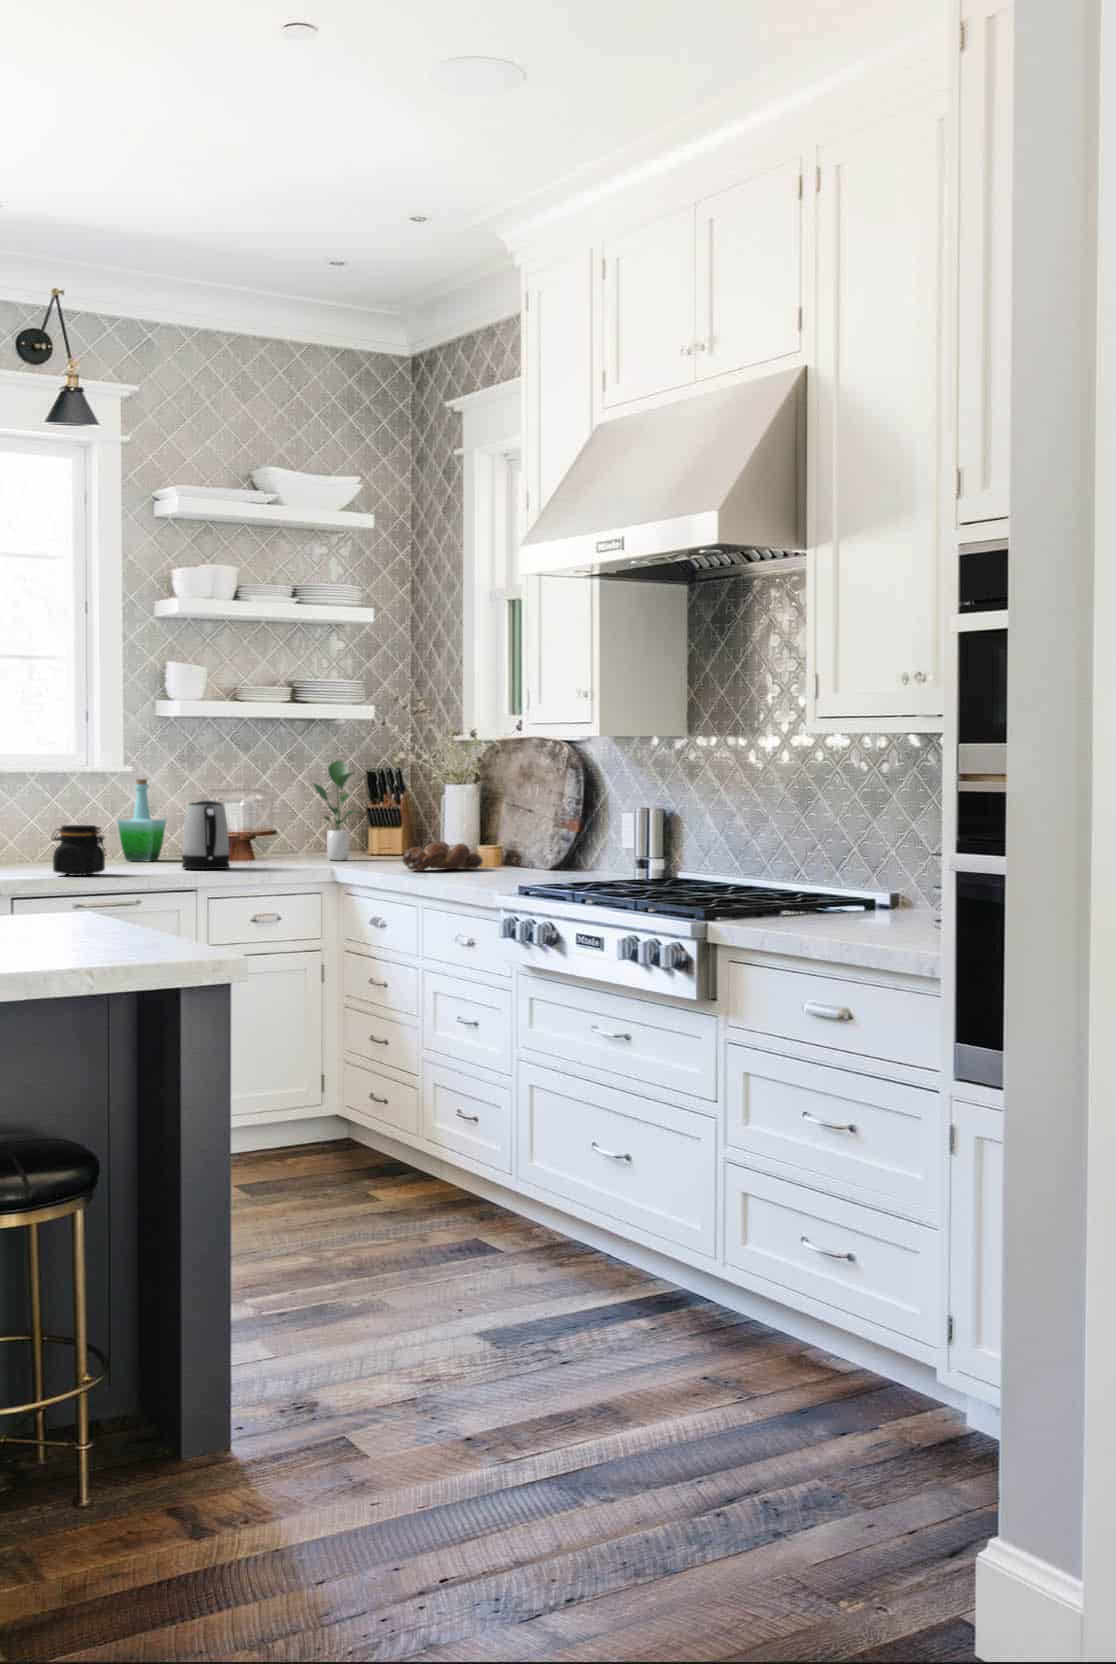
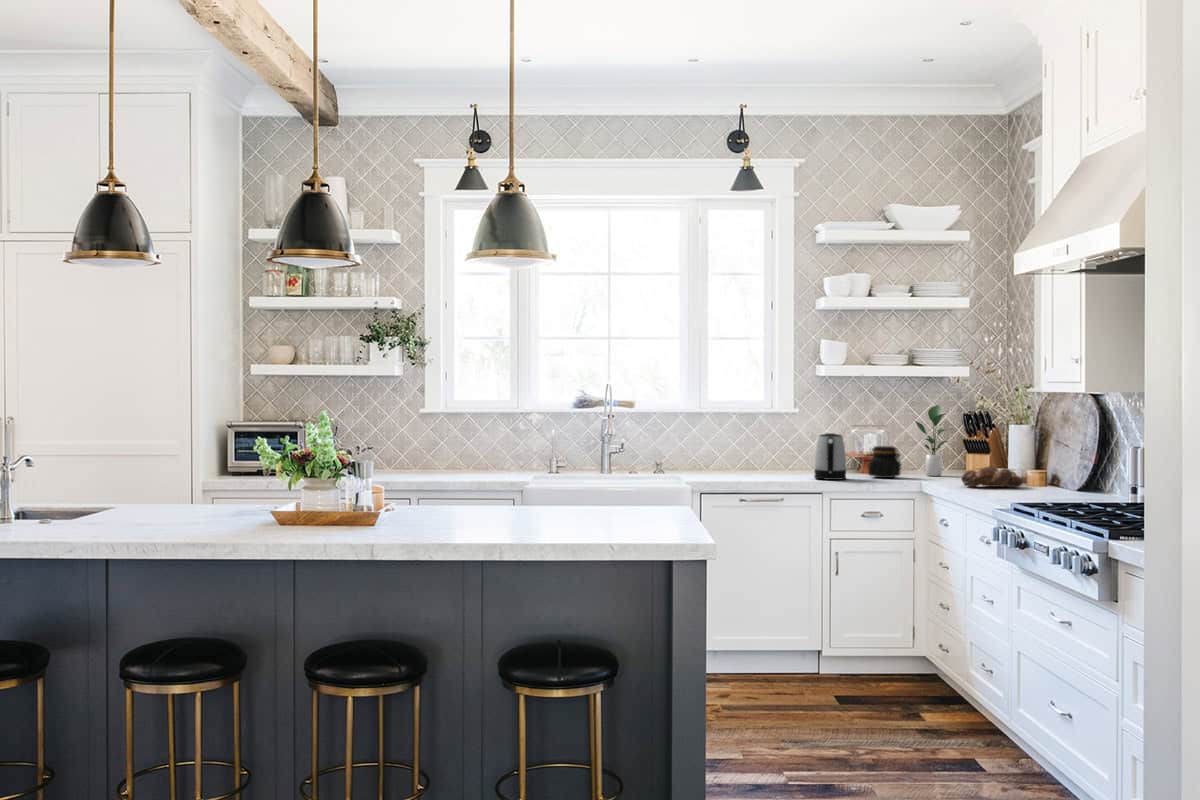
bottle: present [117,779,166,861] -> none [786,417,820,472]
jar: present [52,825,106,876] -> present [868,446,901,478]

